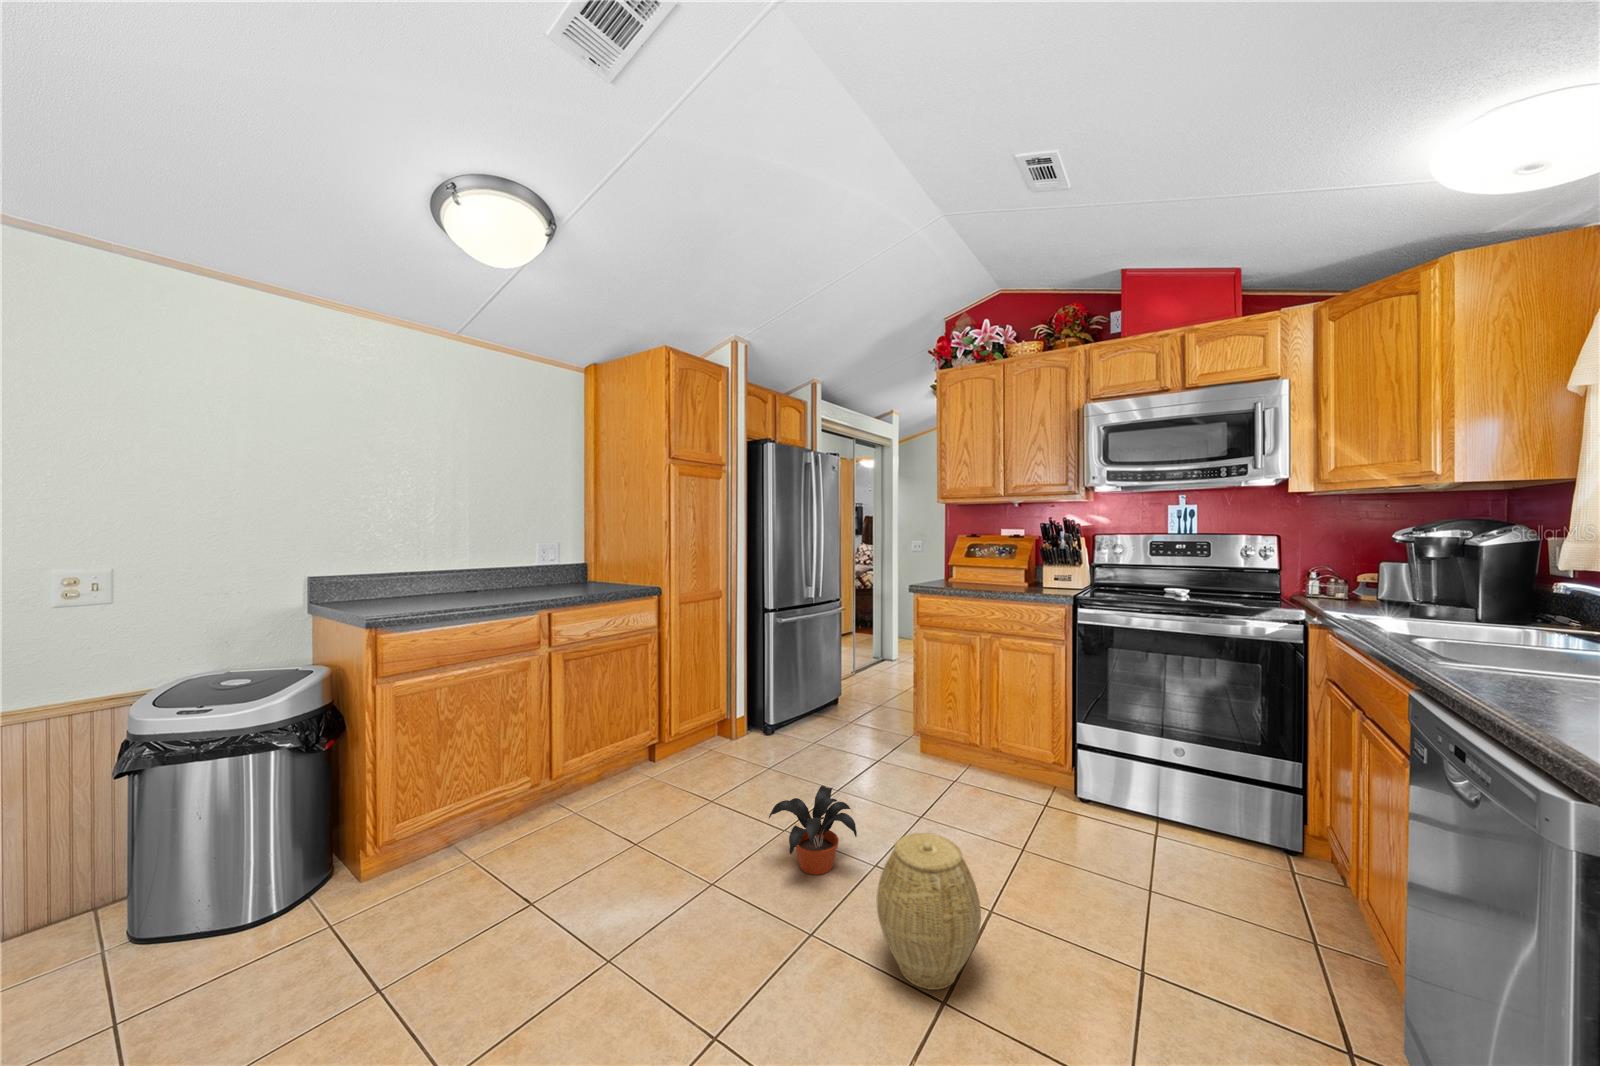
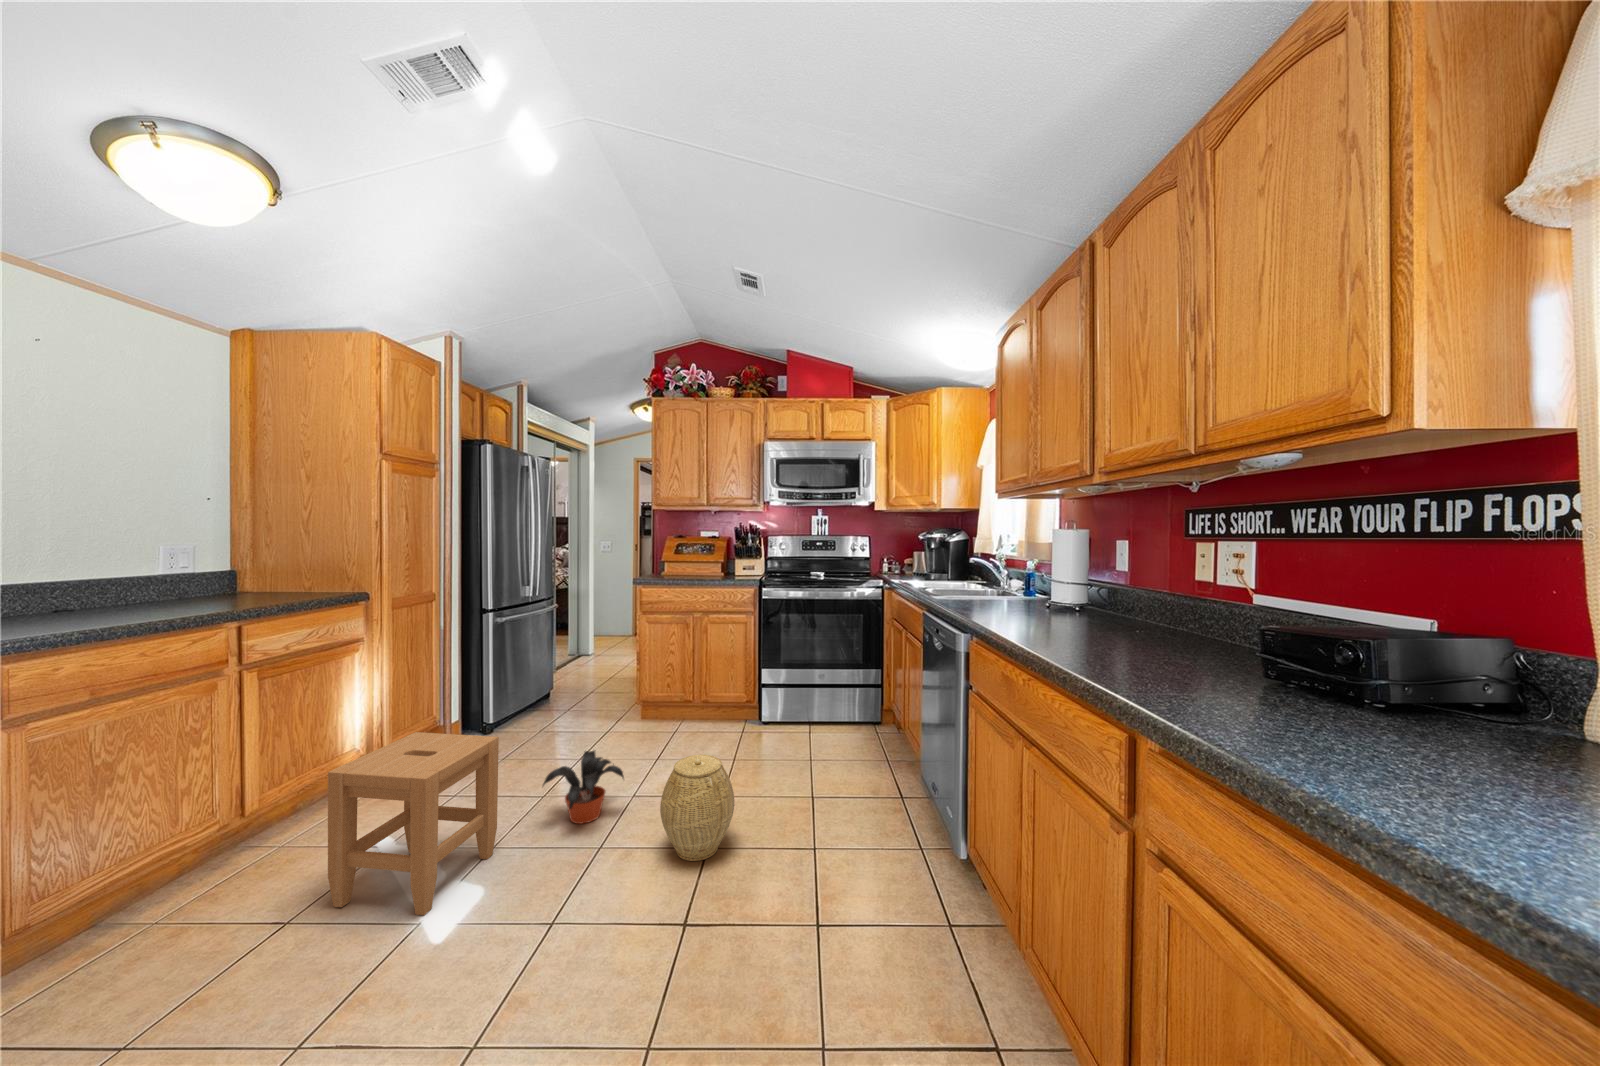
stool: none [578,729,721,926] -> present [328,732,499,915]

